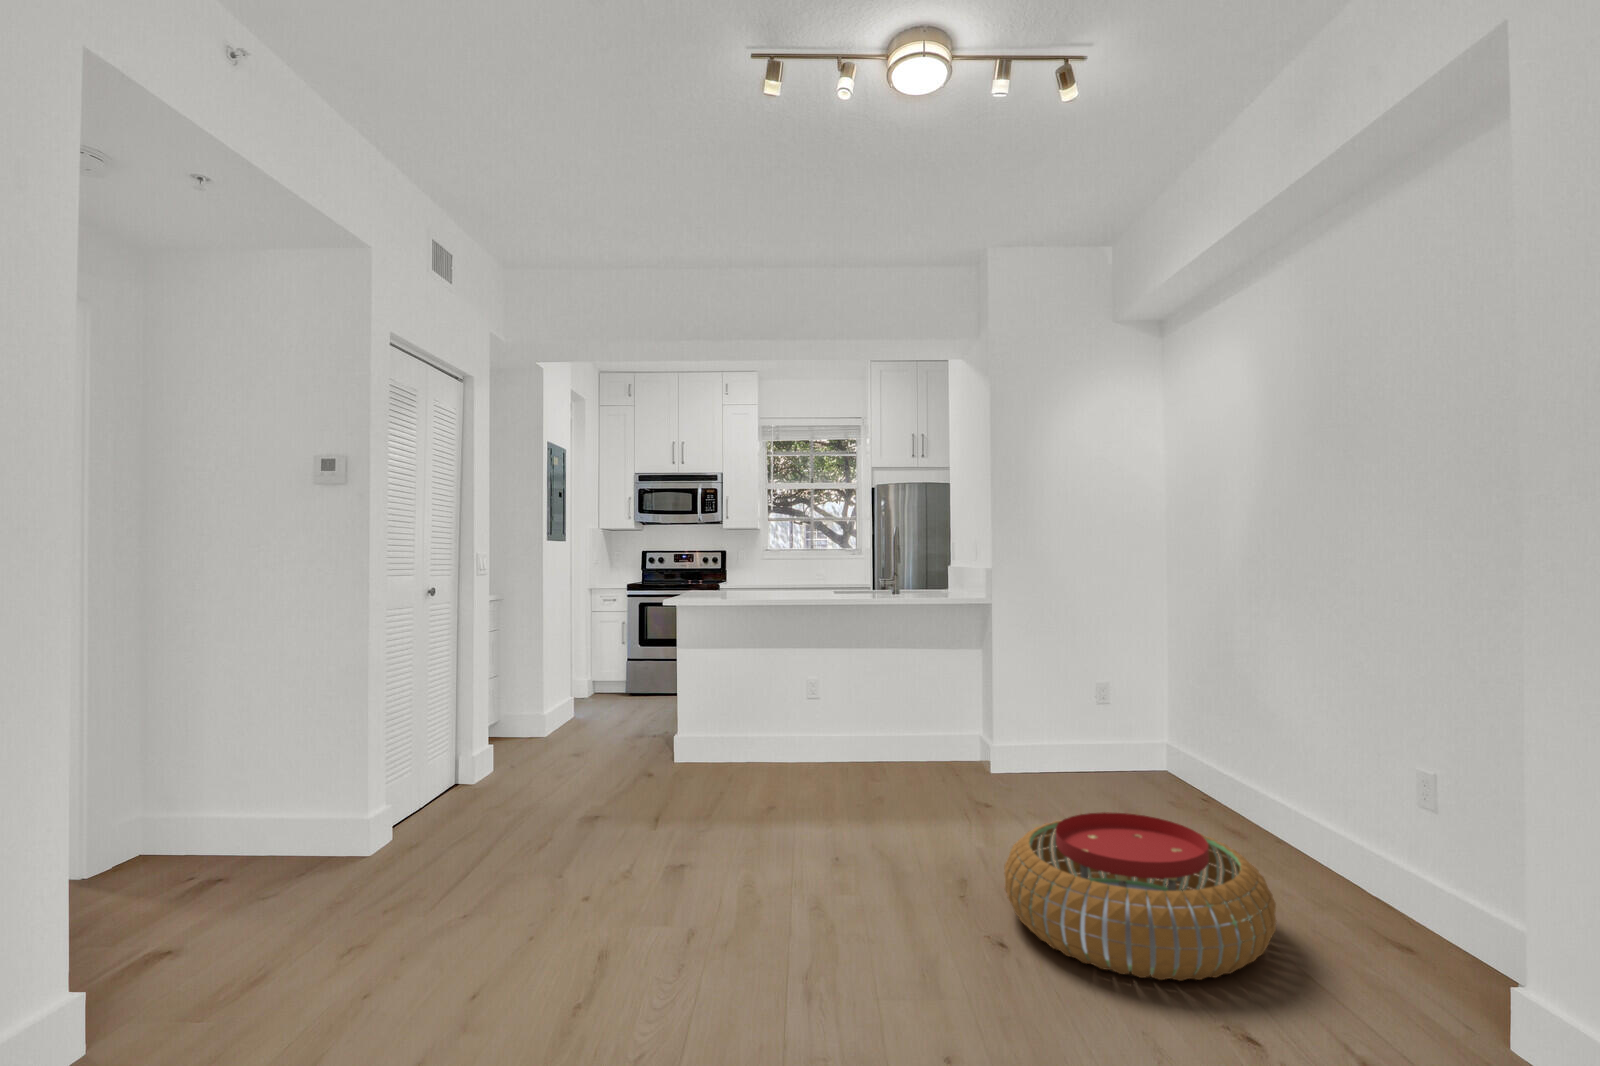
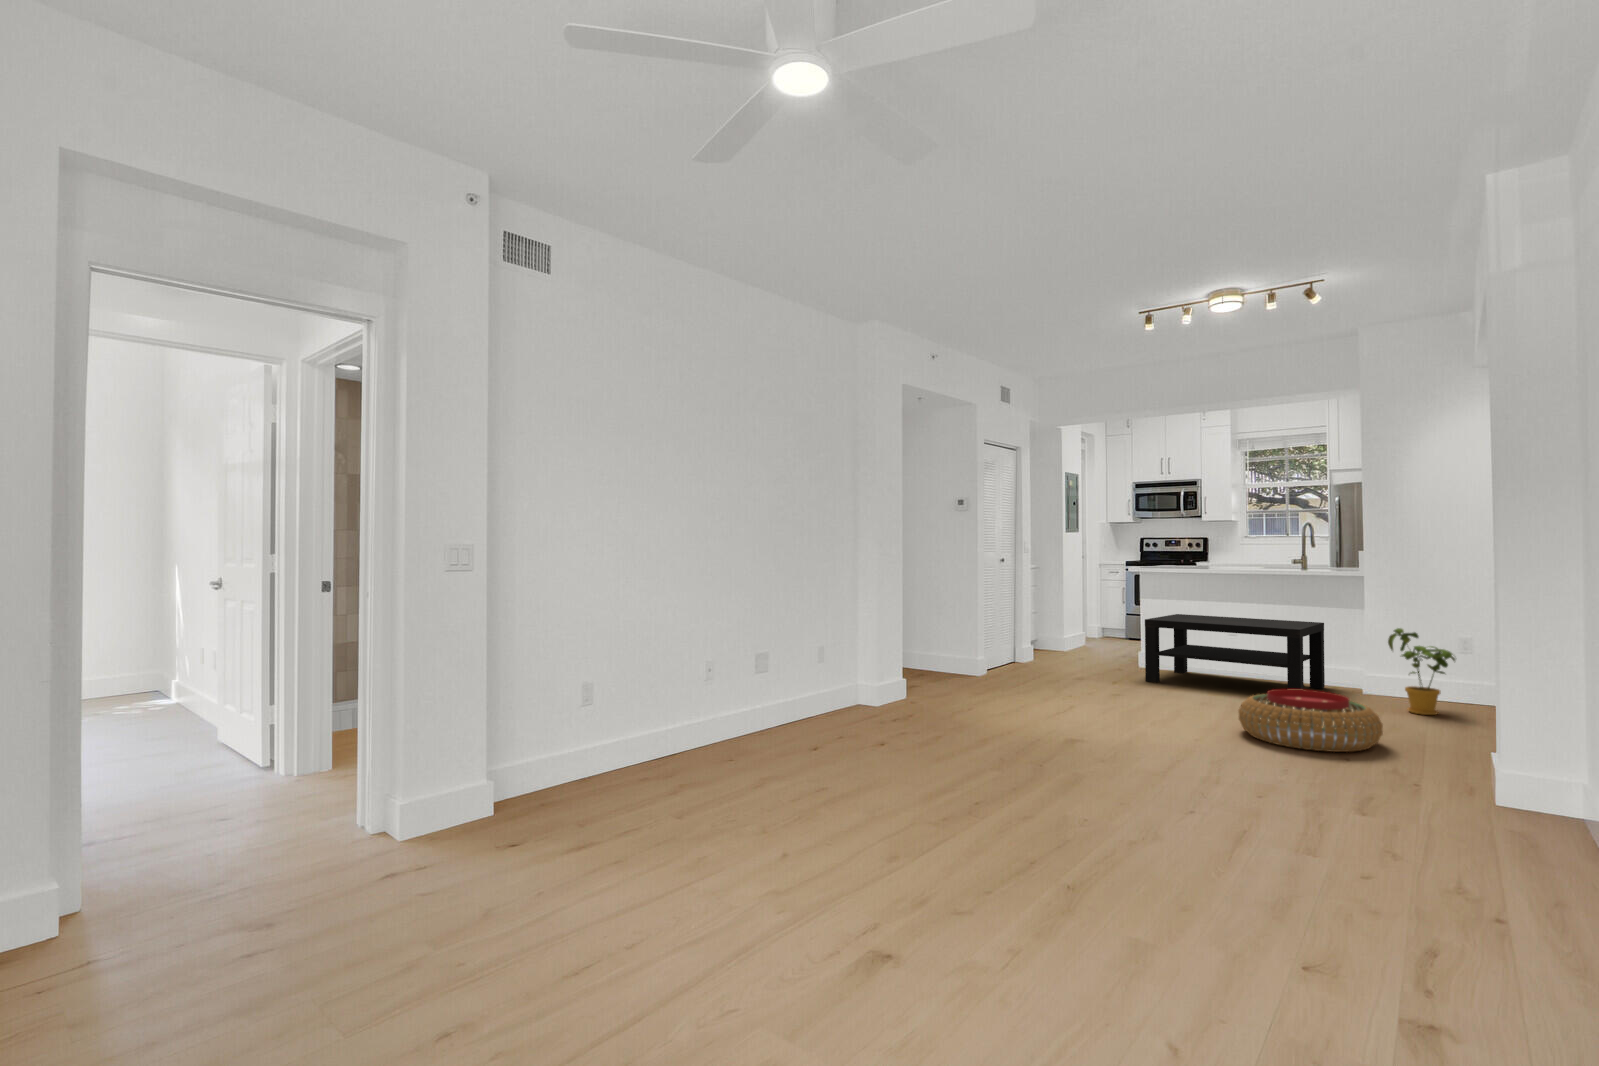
coffee table: none [718,661,962,794] -> present [1145,614,1325,689]
house plant: none [1064,667,1153,792] -> present [1388,628,1455,715]

